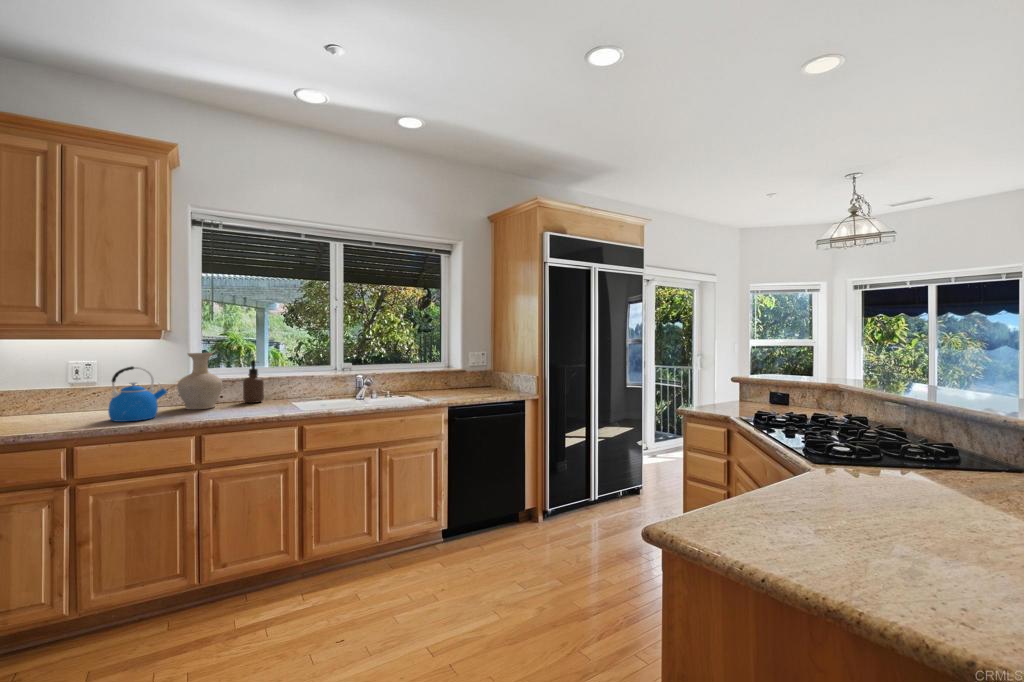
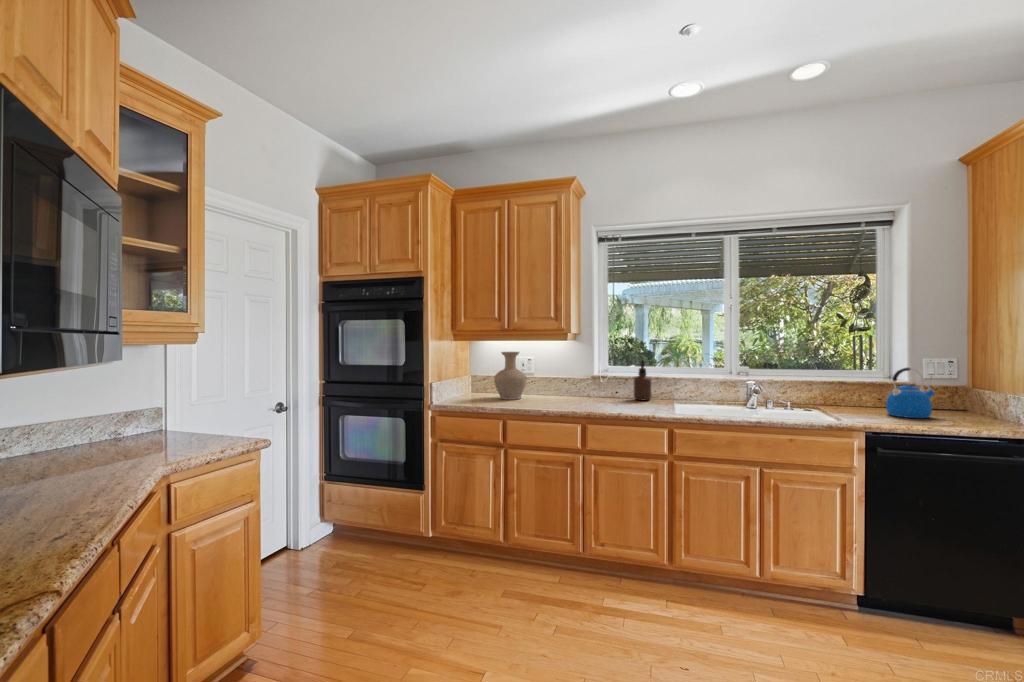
vase: present [178,353,222,409] -> present [494,352,527,400]
kettle: present [108,367,167,422] -> present [886,368,935,418]

